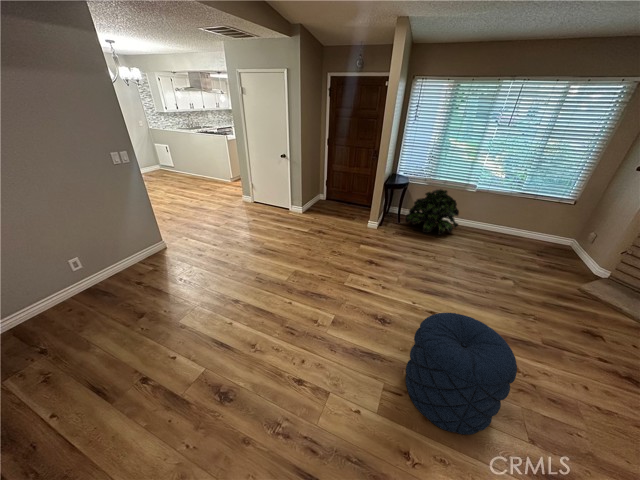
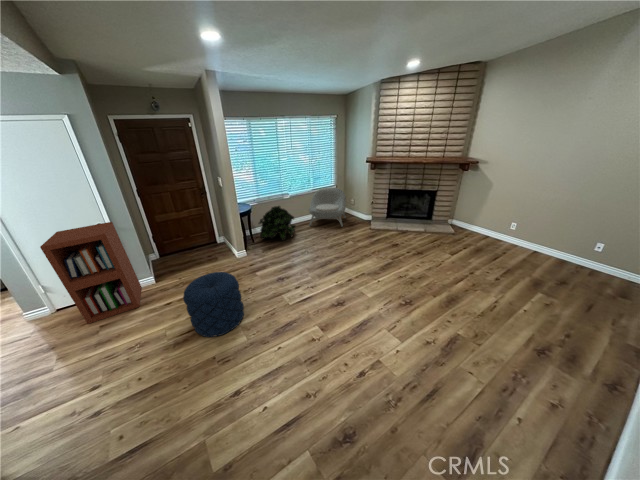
bookshelf: none [245,152,292,222] -> present [40,222,142,324]
armchair: none [486,190,583,259] -> present [309,188,346,227]
pouf: present [405,313,517,435] -> present [183,272,244,337]

